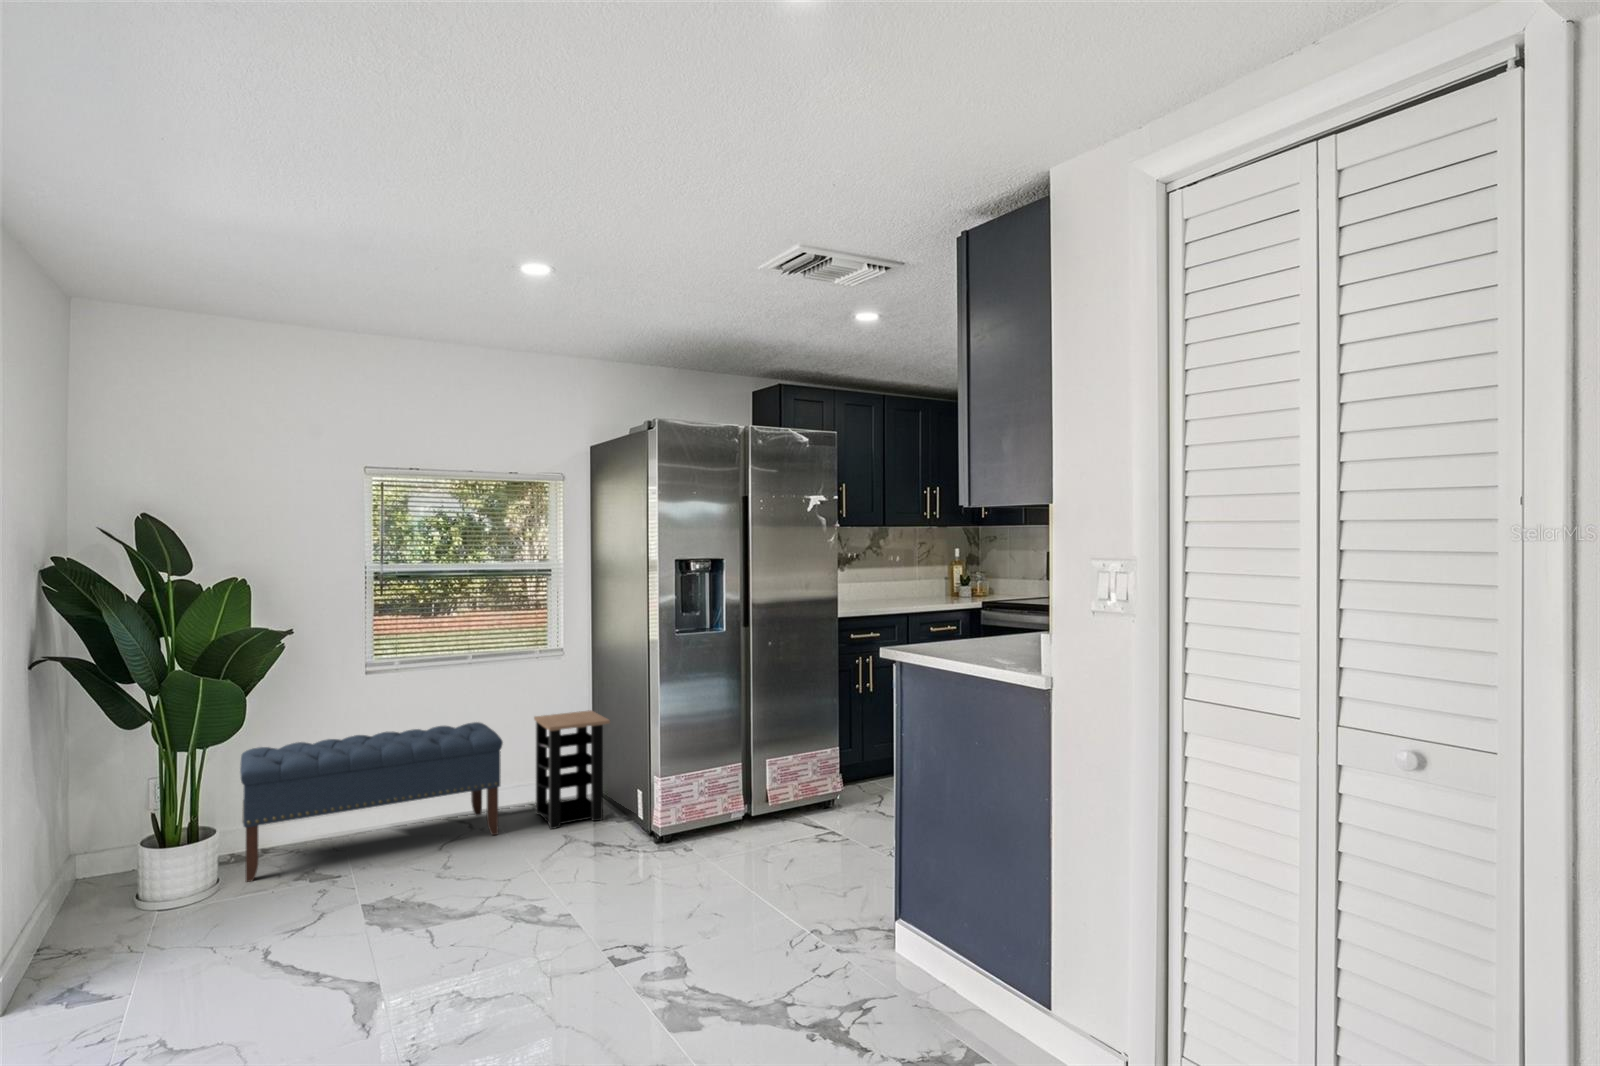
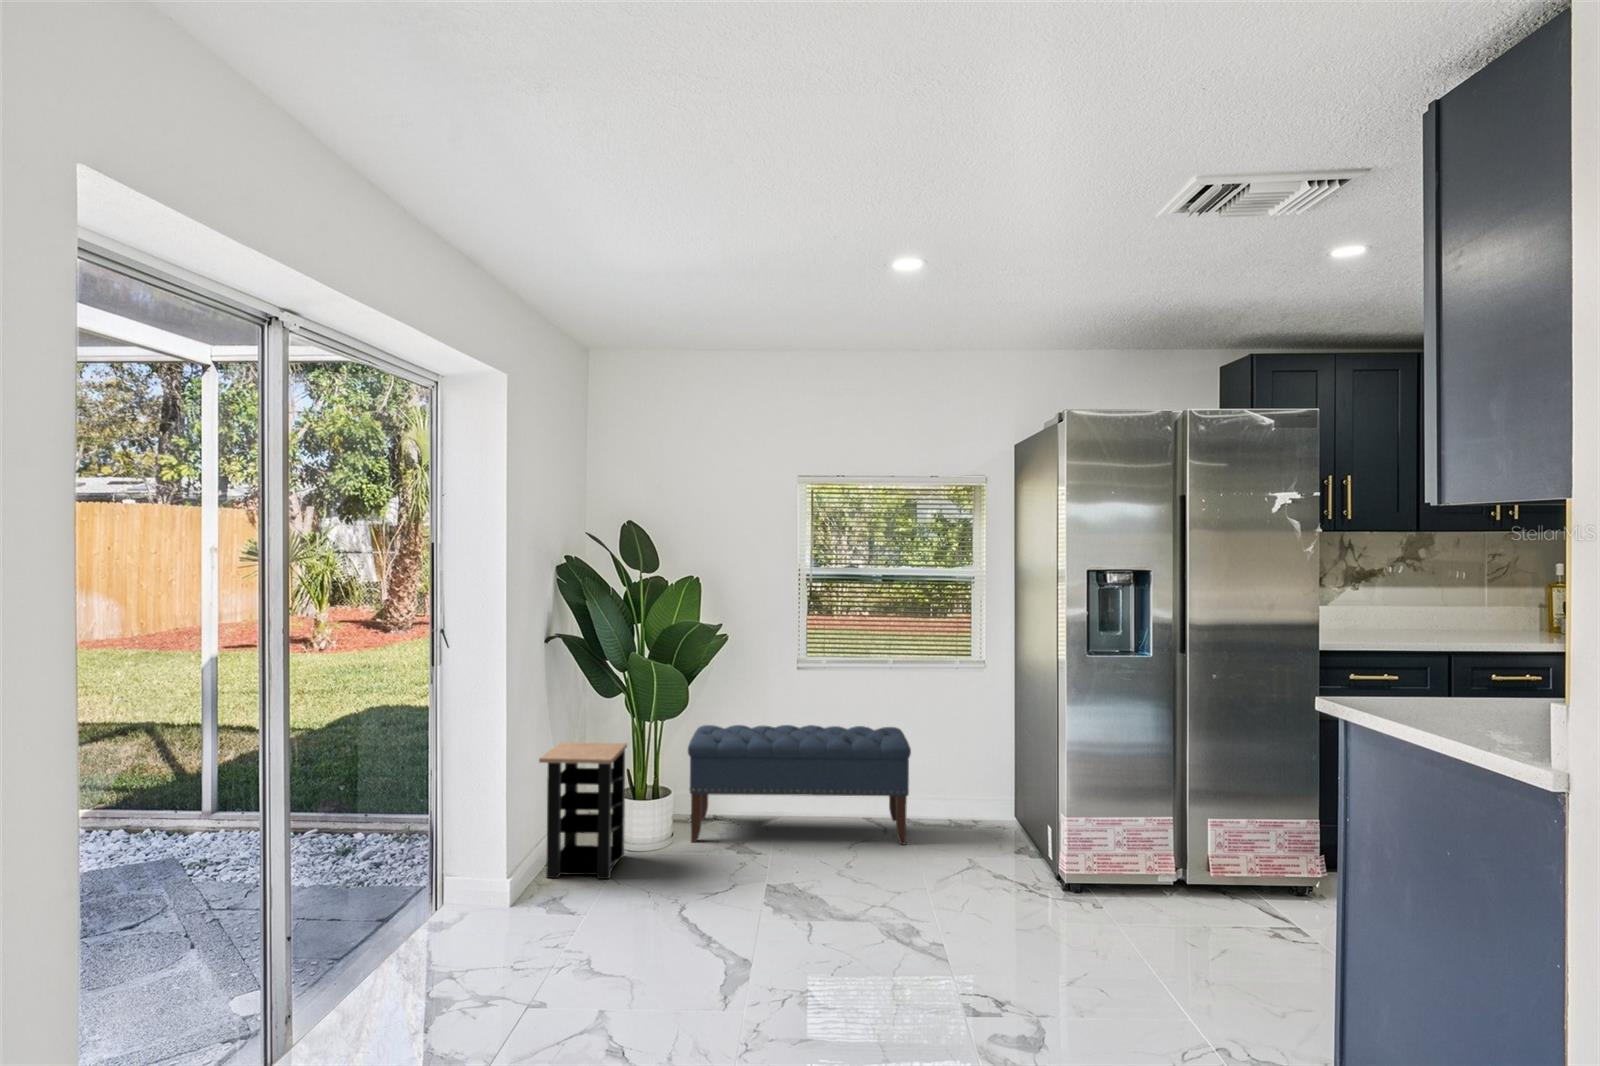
side table: present [534,710,610,829] -> present [539,742,627,879]

